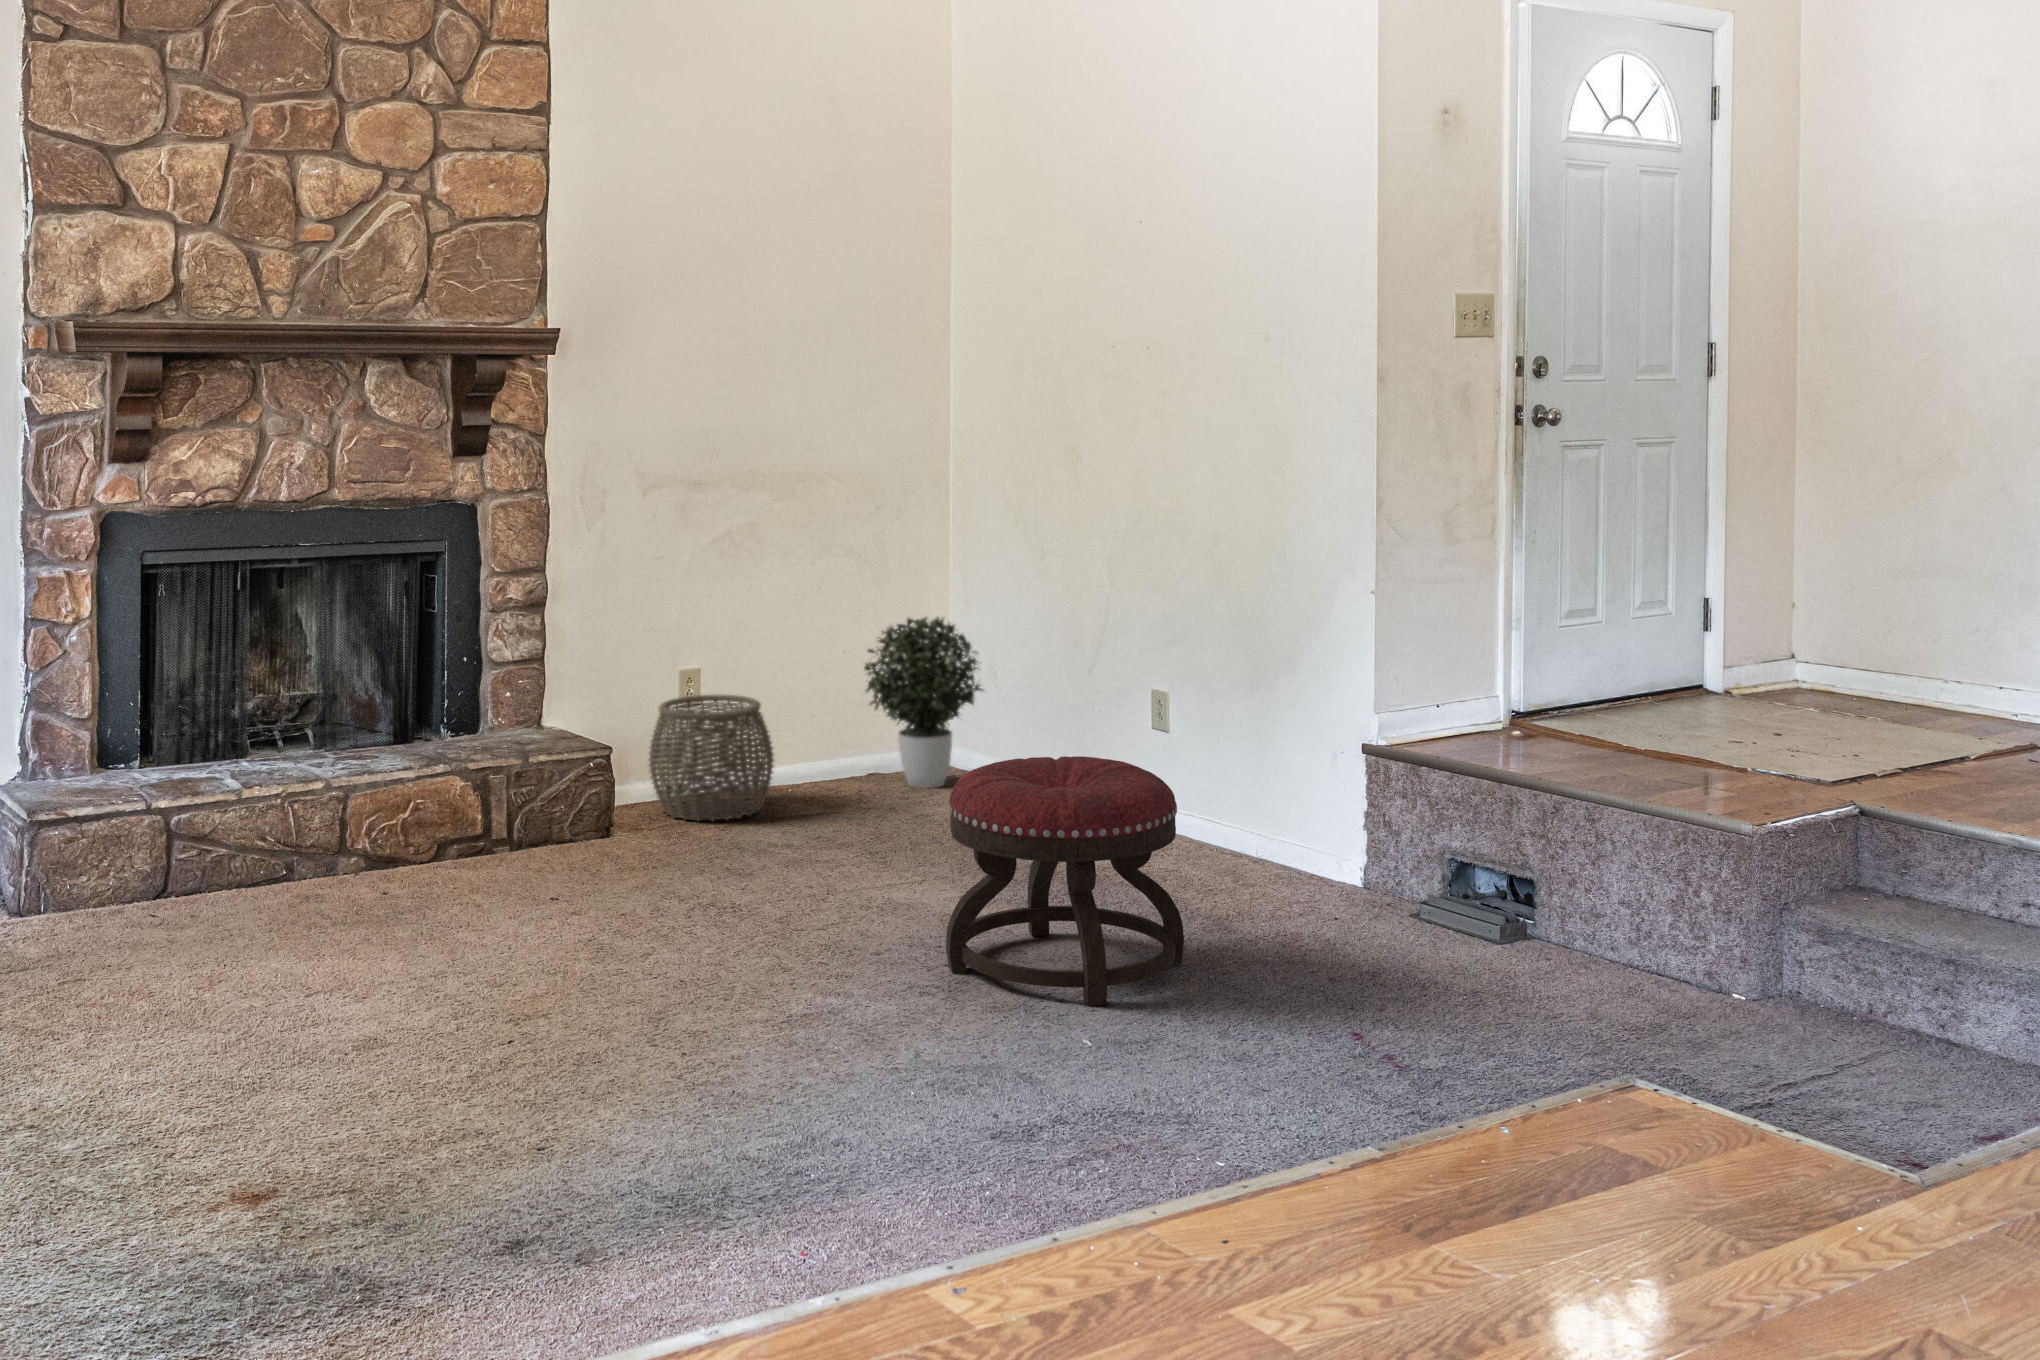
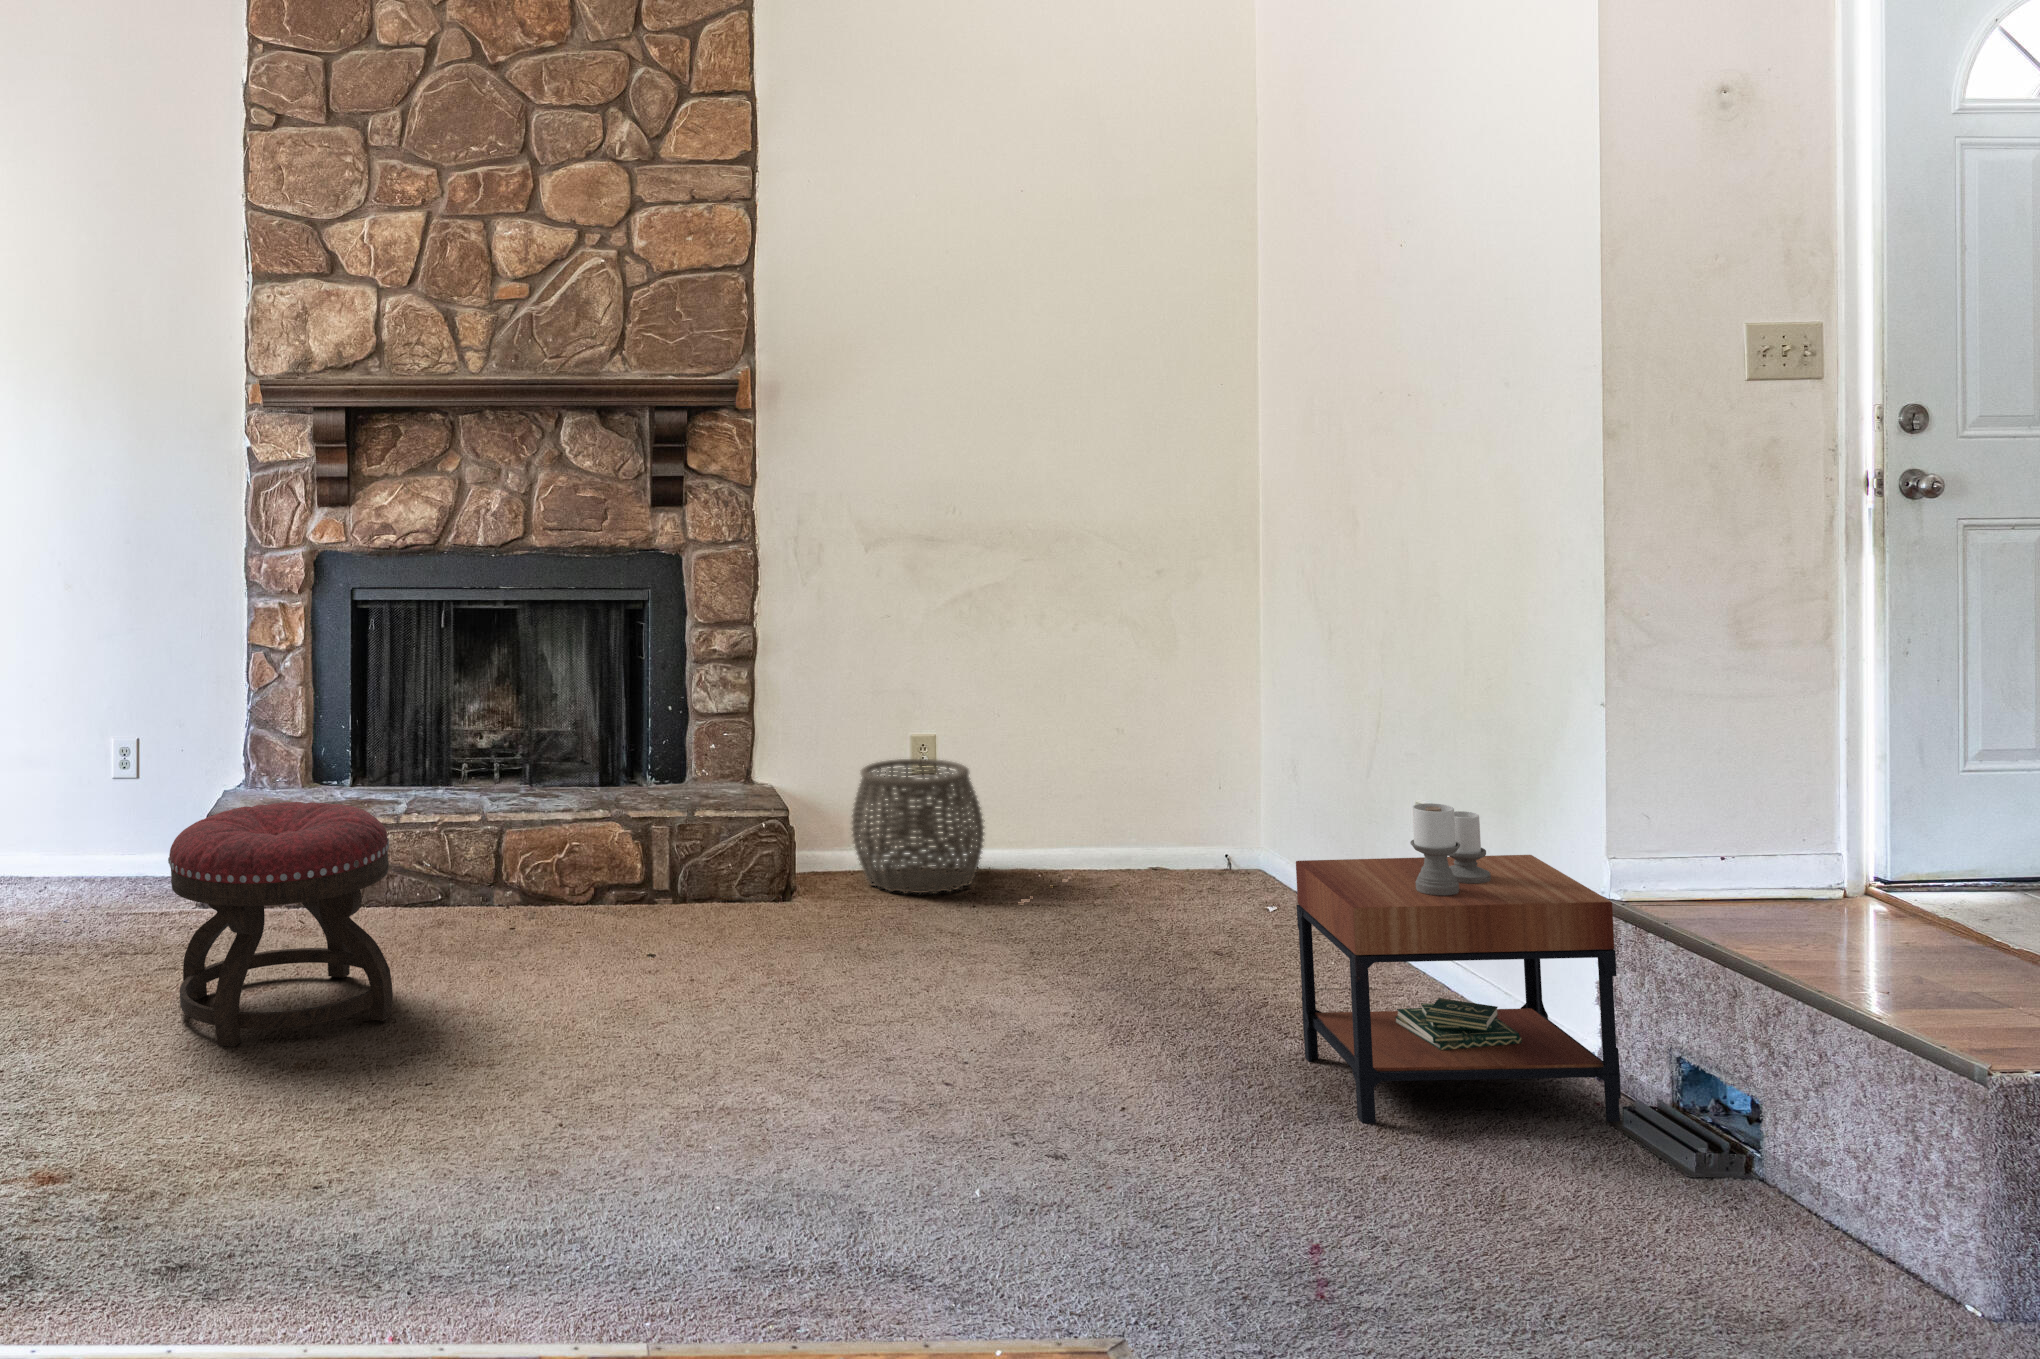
potted plant: present [865,617,983,788] -> none [1115,689,1258,883]
side table: none [1160,678,1413,945] -> present [1296,803,1621,1124]
ottoman: present [946,756,1184,1006] -> present [168,802,393,1047]

